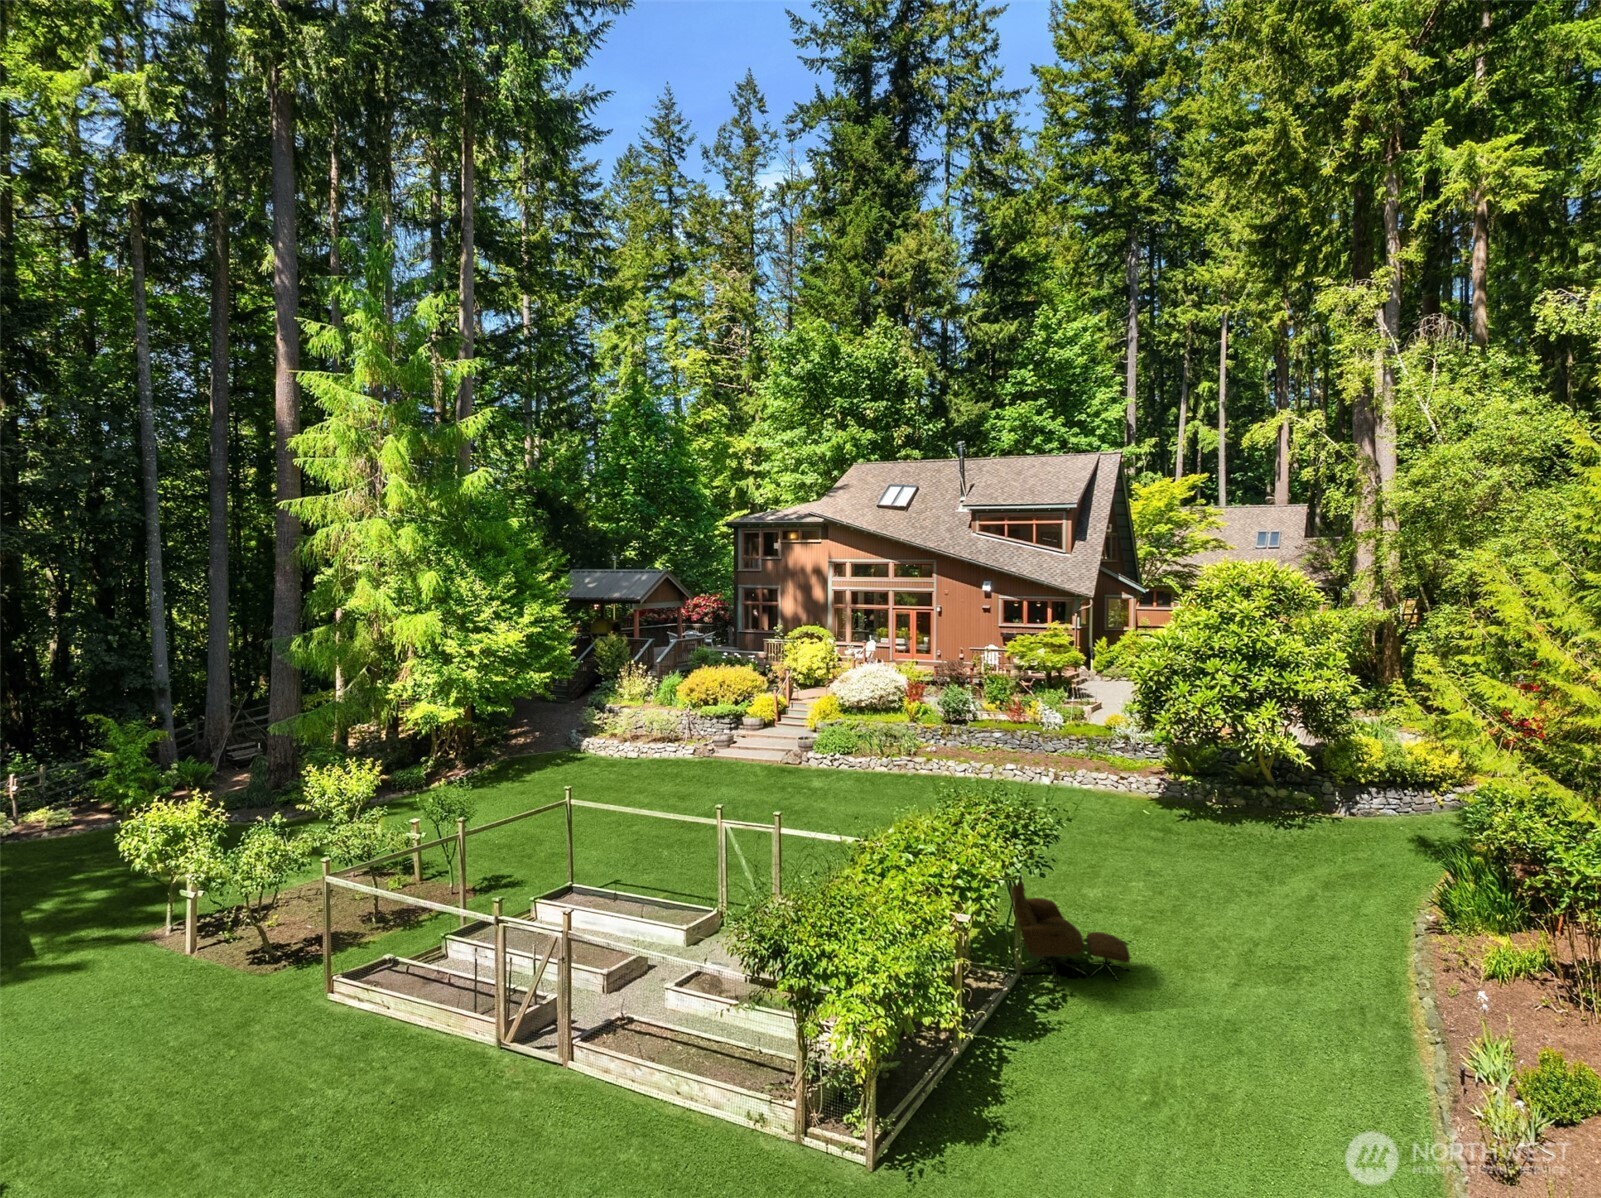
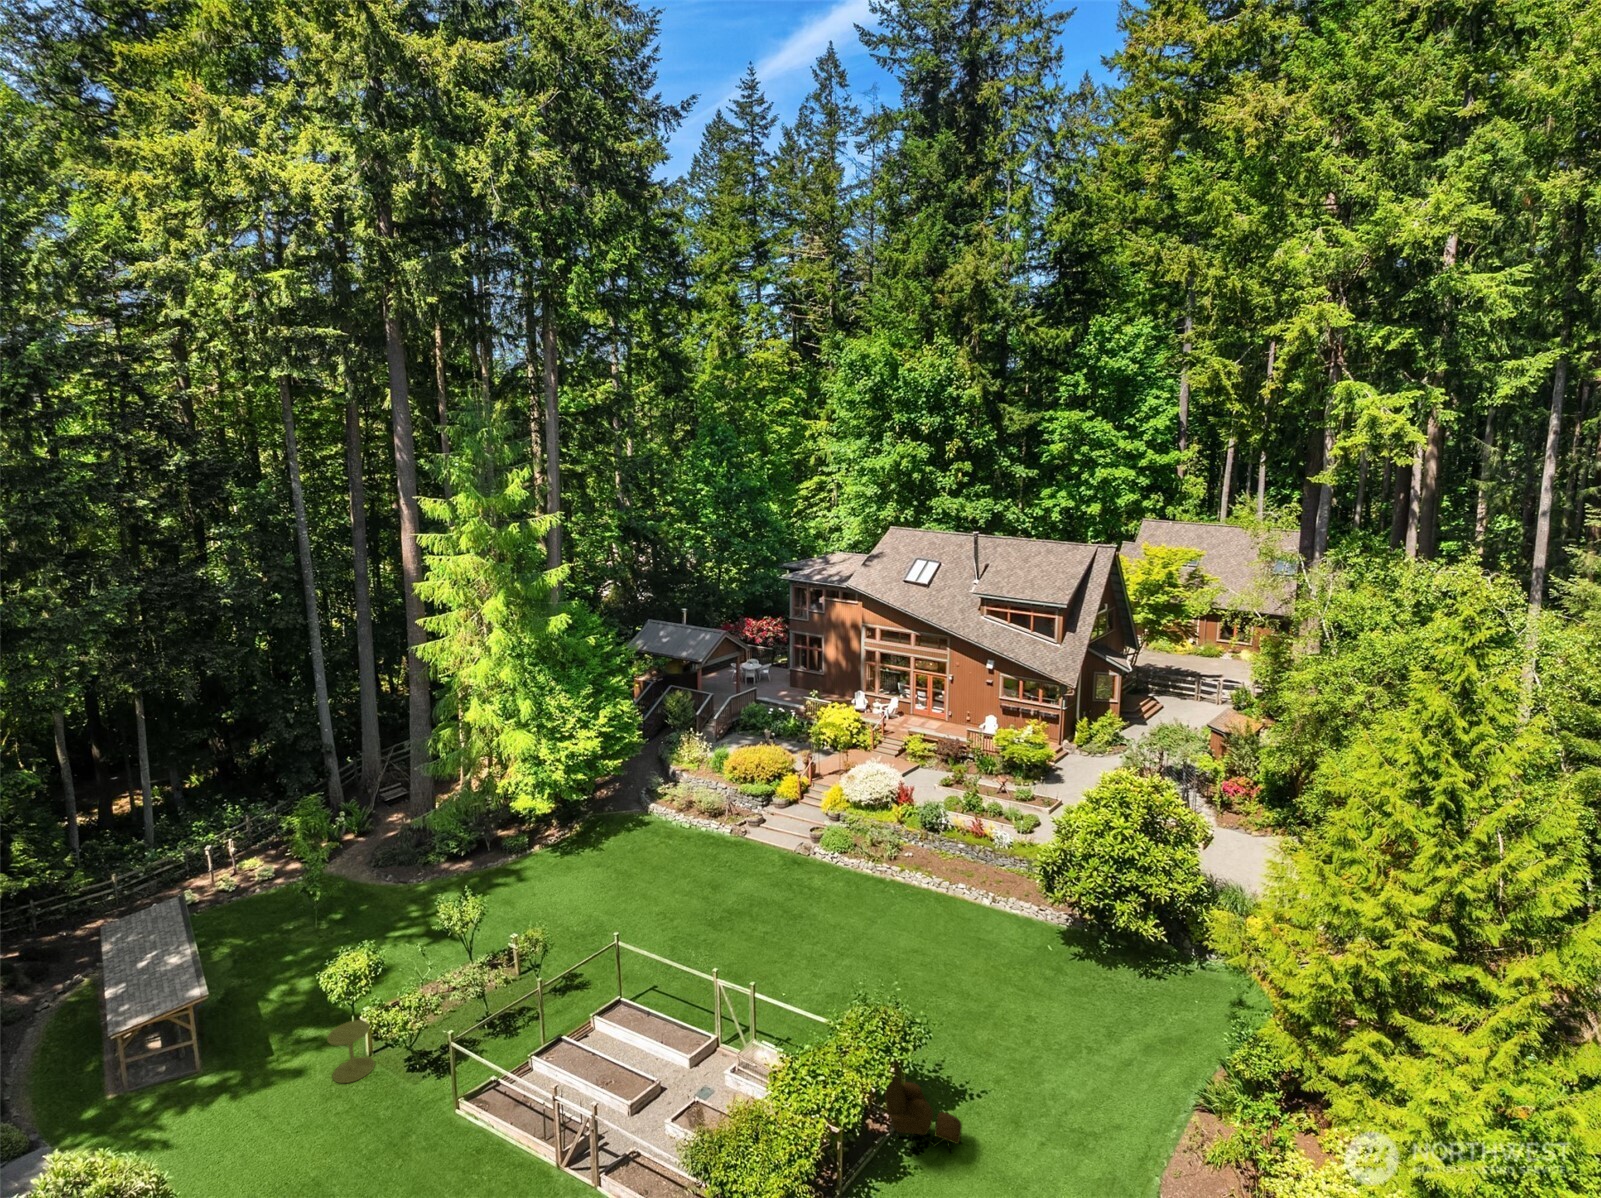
pedestal table: none [107,906,186,997] -> present [327,1020,375,1083]

